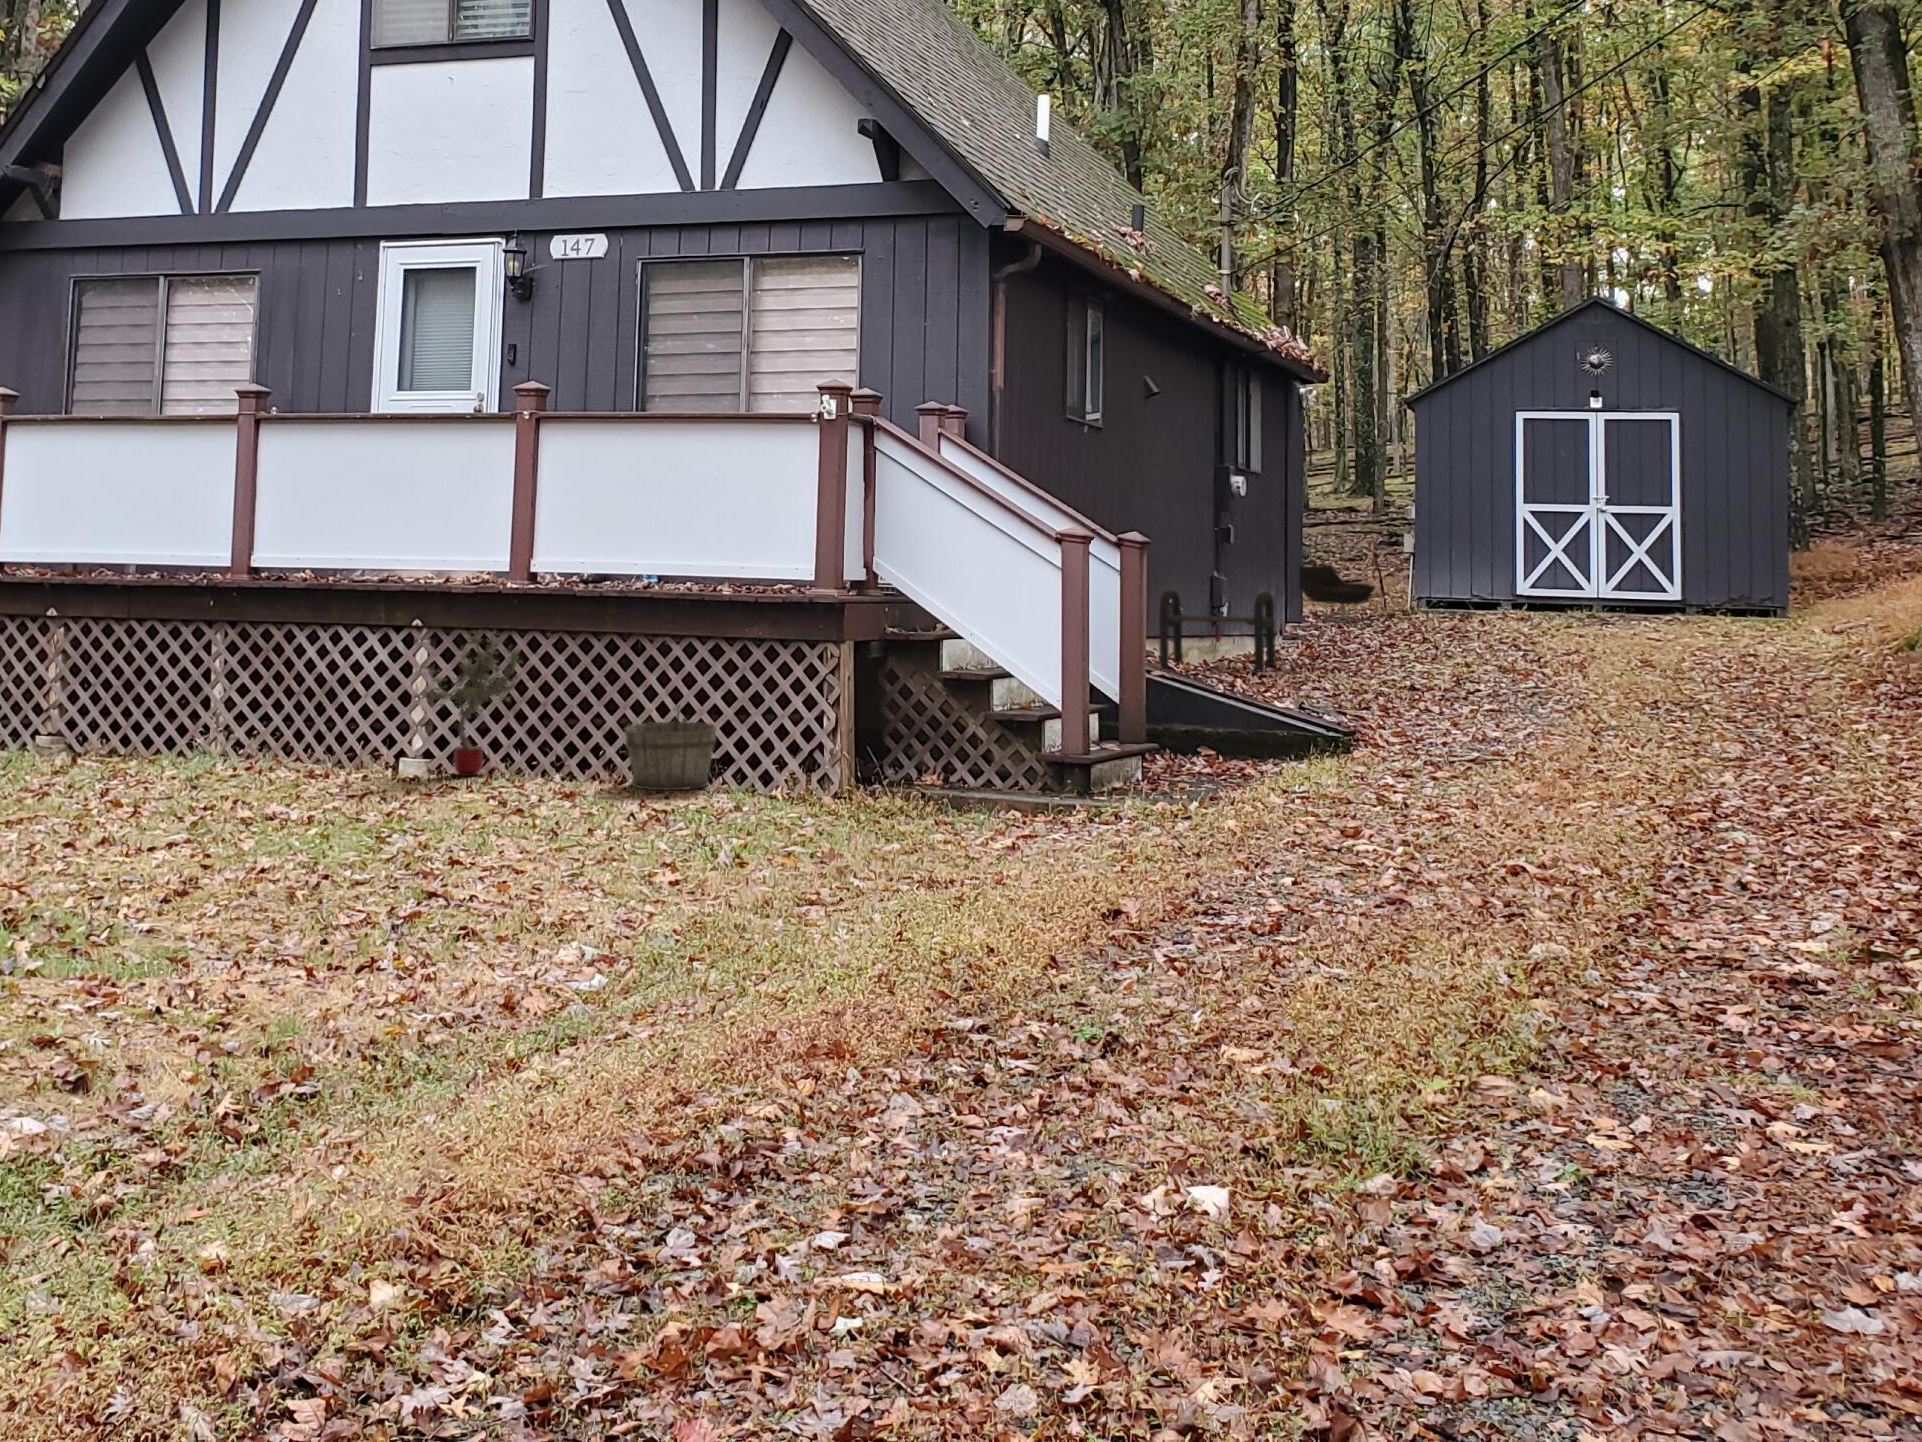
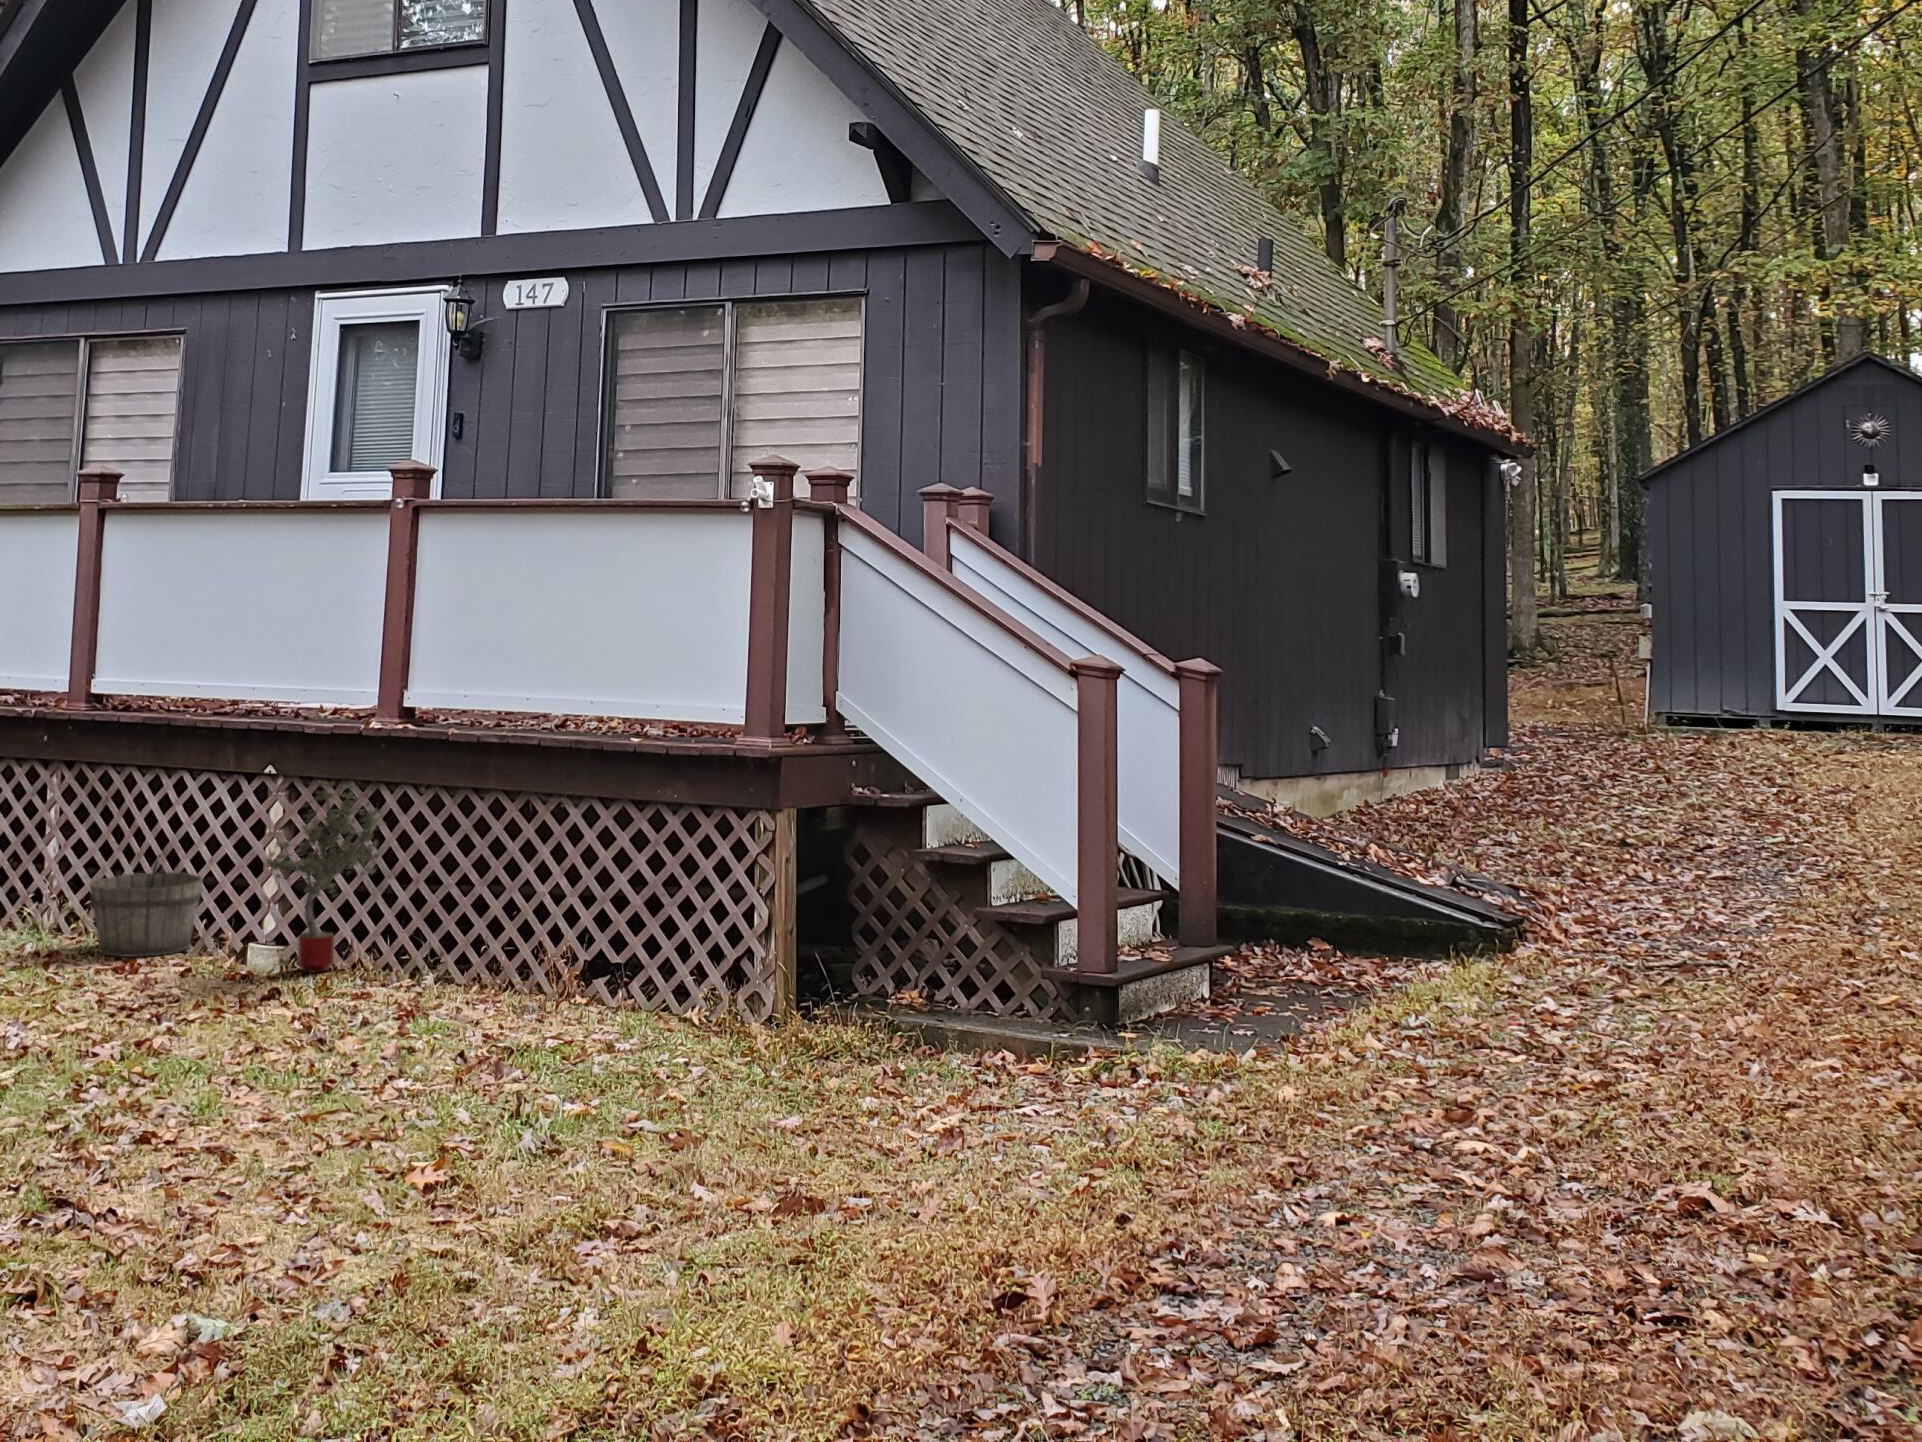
lounge chair: present [1299,565,1375,620] -> none [1497,676,1593,747]
bench: present [1159,590,1276,672] -> none [1296,714,1446,820]
wooden bucket: present [624,706,717,790] -> present [90,855,203,957]

